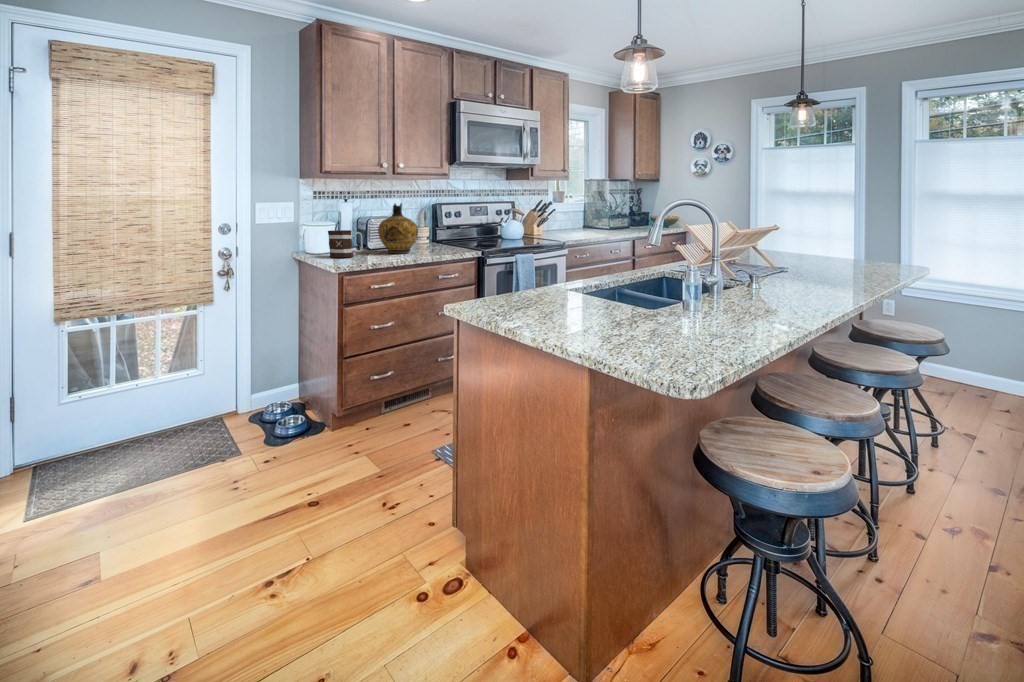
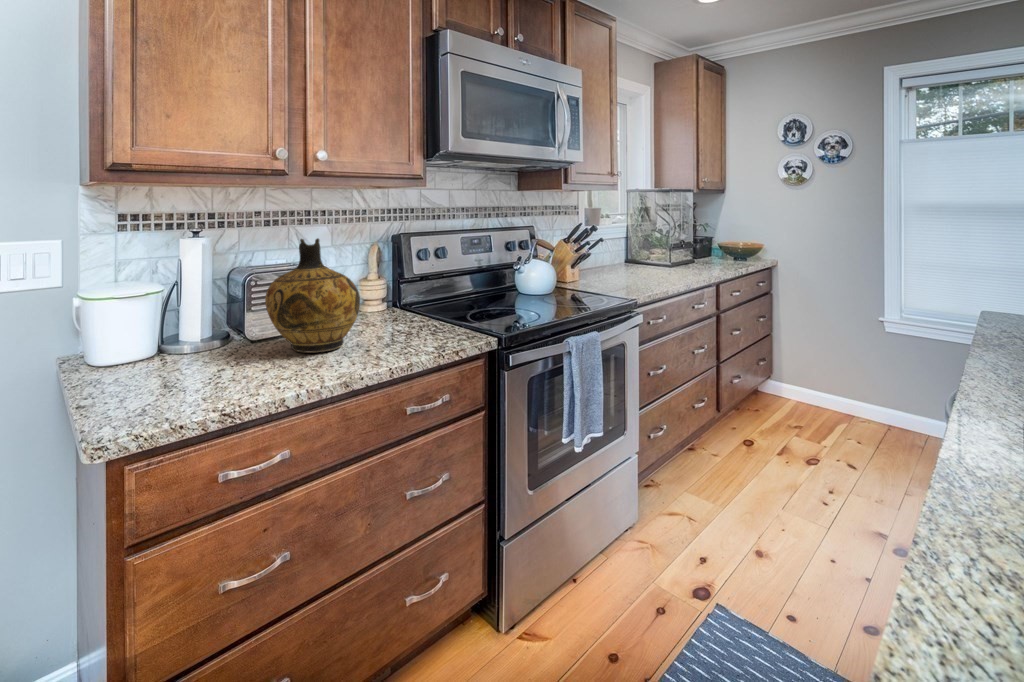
mug: present [328,230,363,257] -> none [120,307,222,382]

